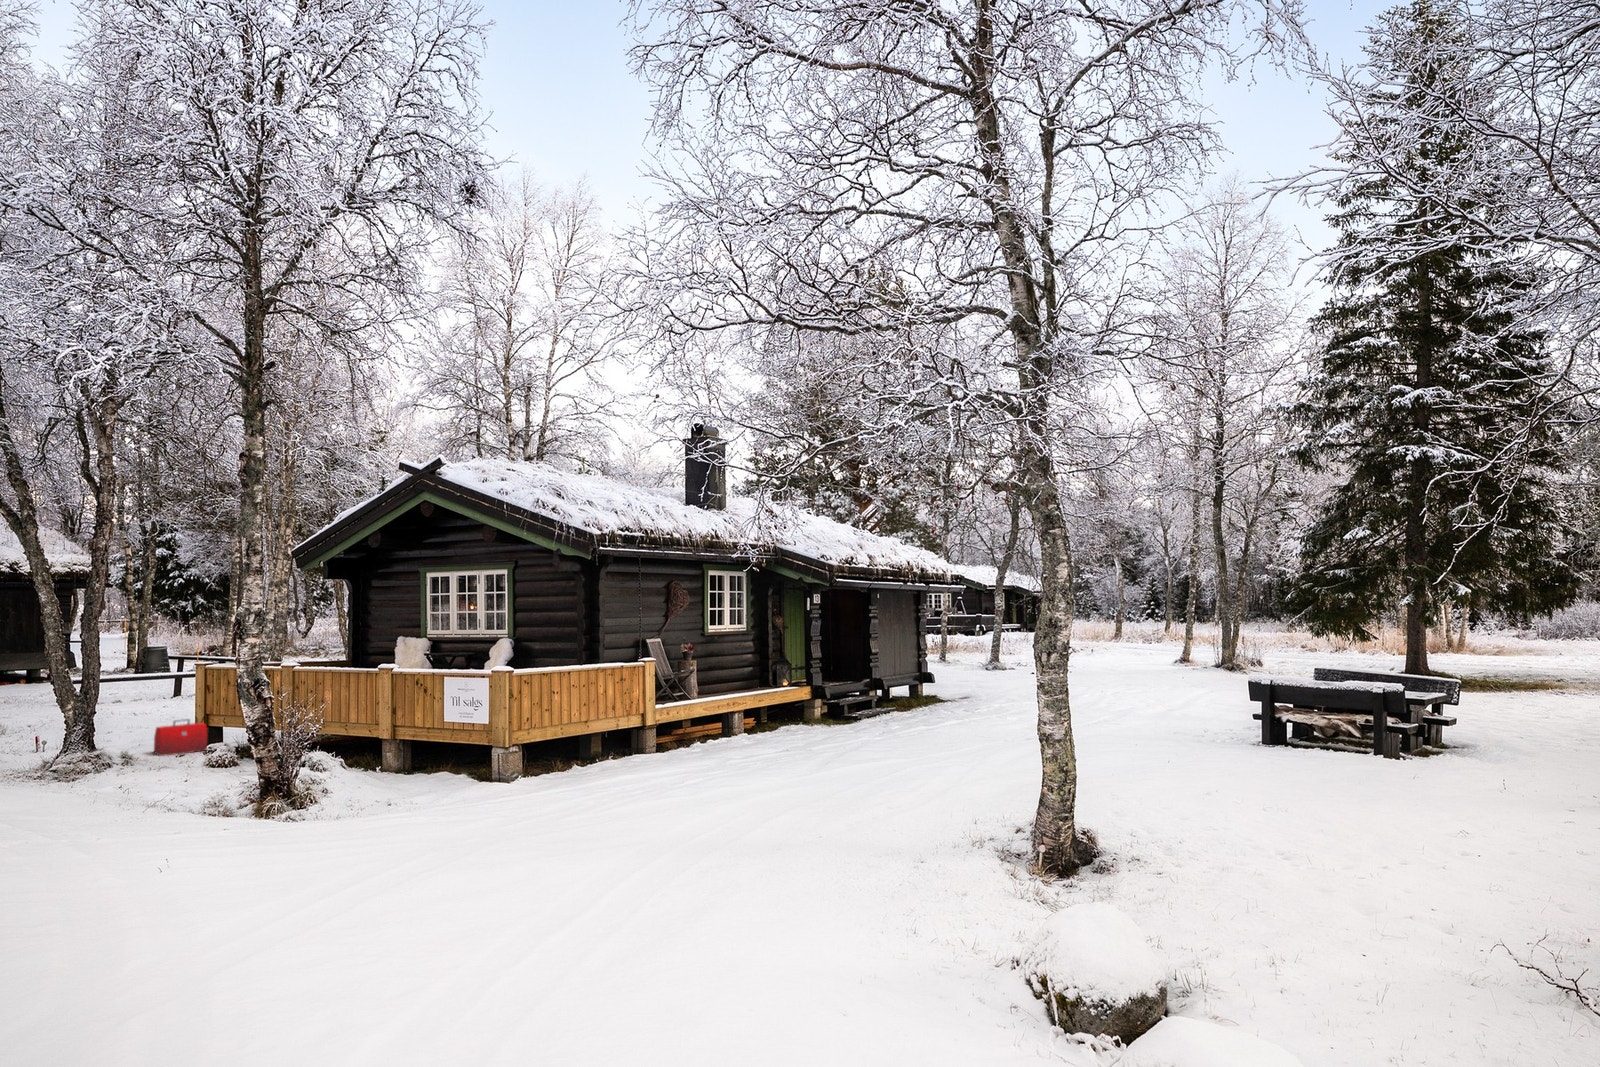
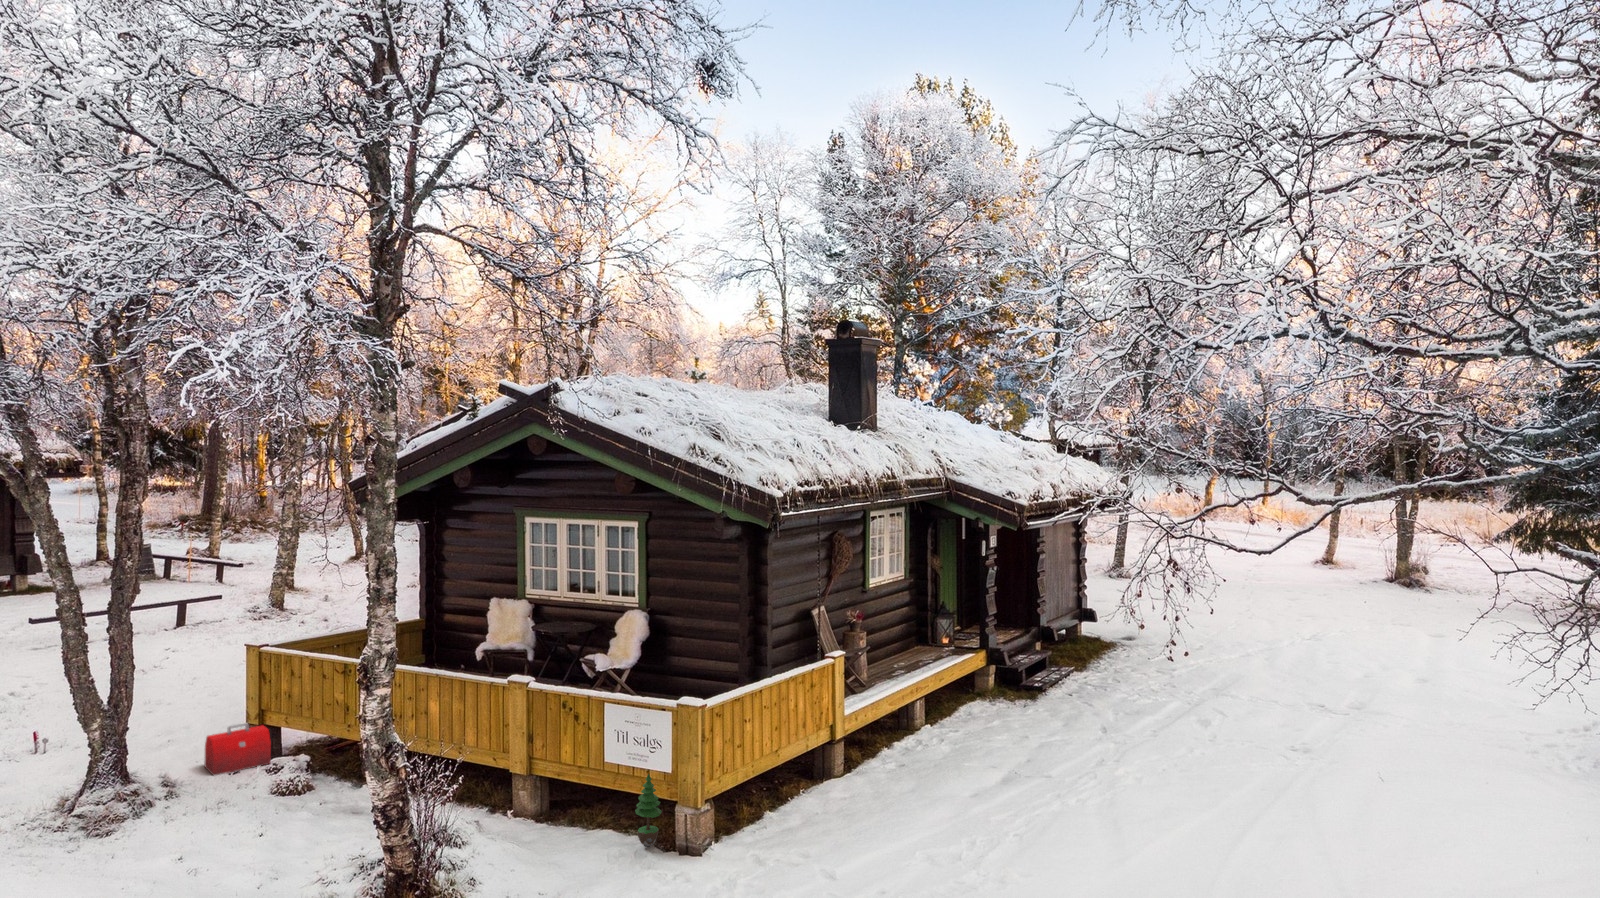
potted tree: none [471,725,492,780] -> present [635,774,662,847]

